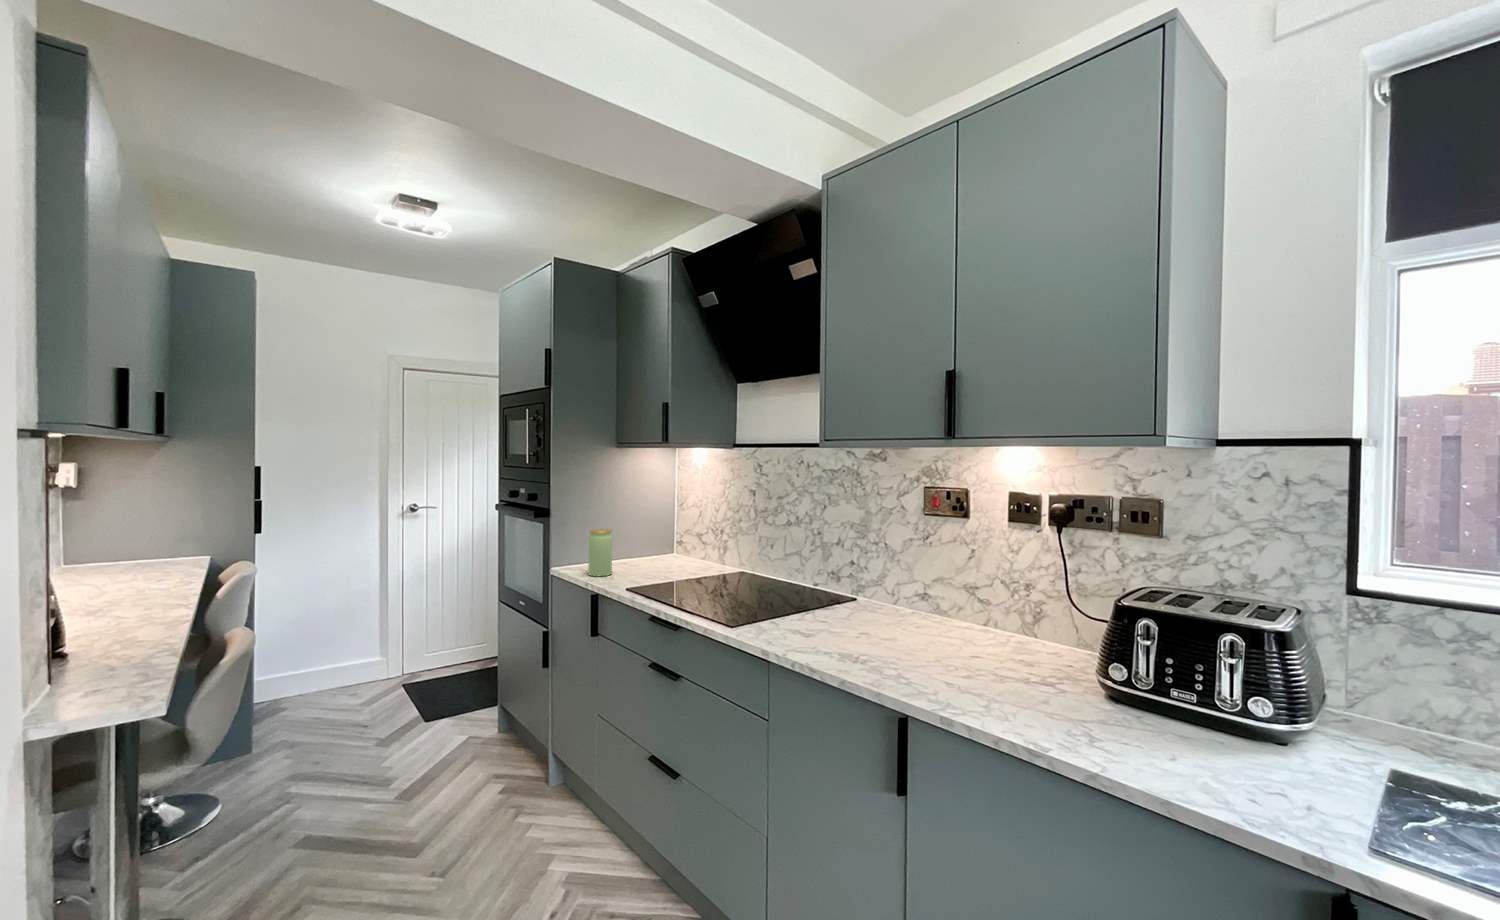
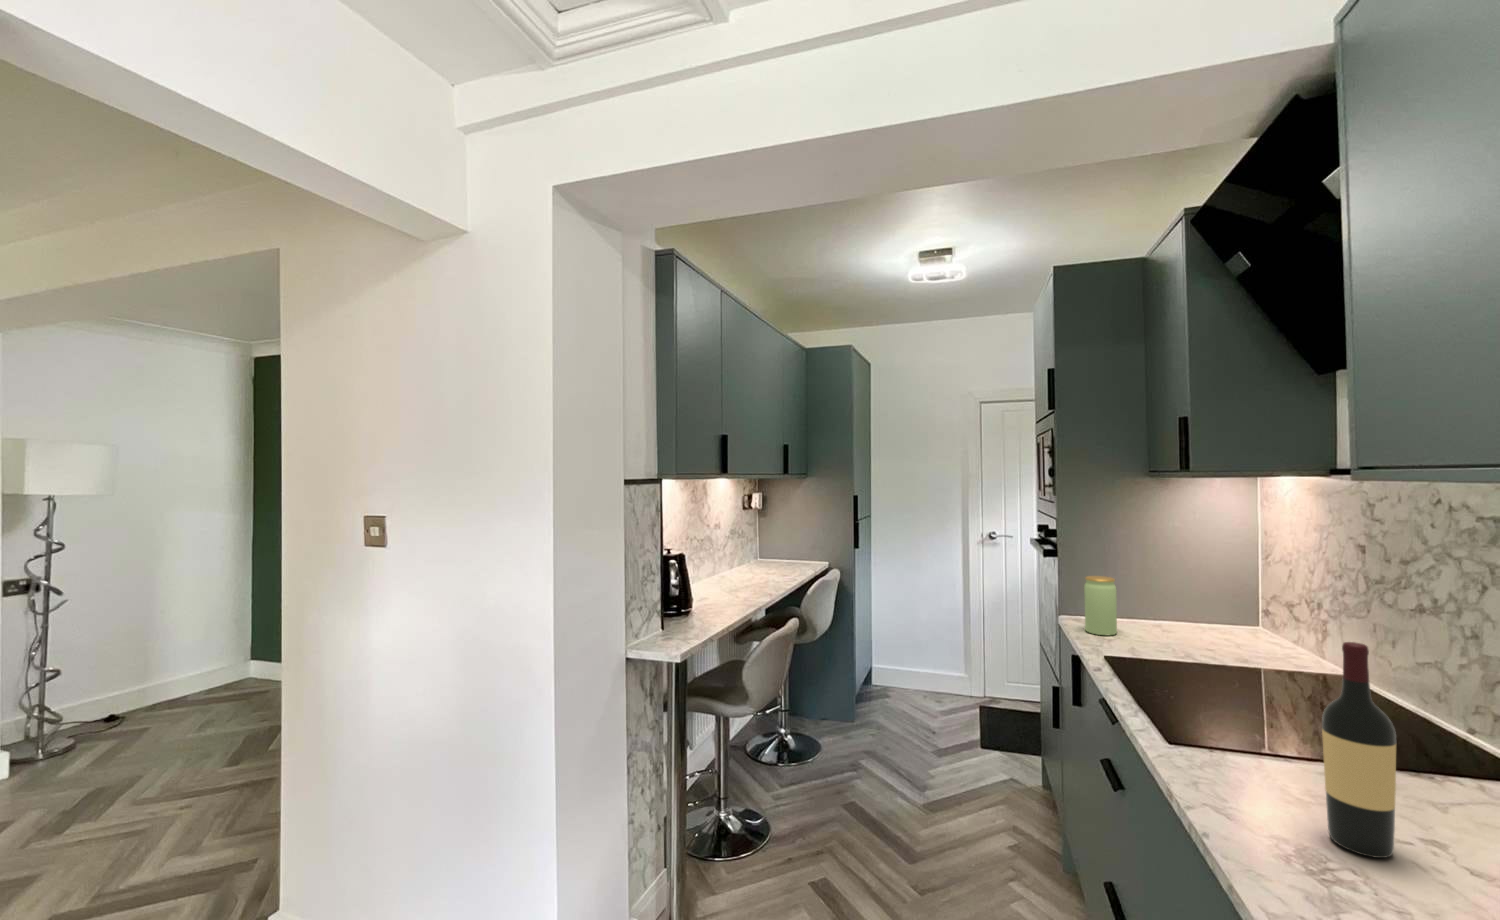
wine bottle: none [833,538,863,652] -> present [1322,642,1396,858]

